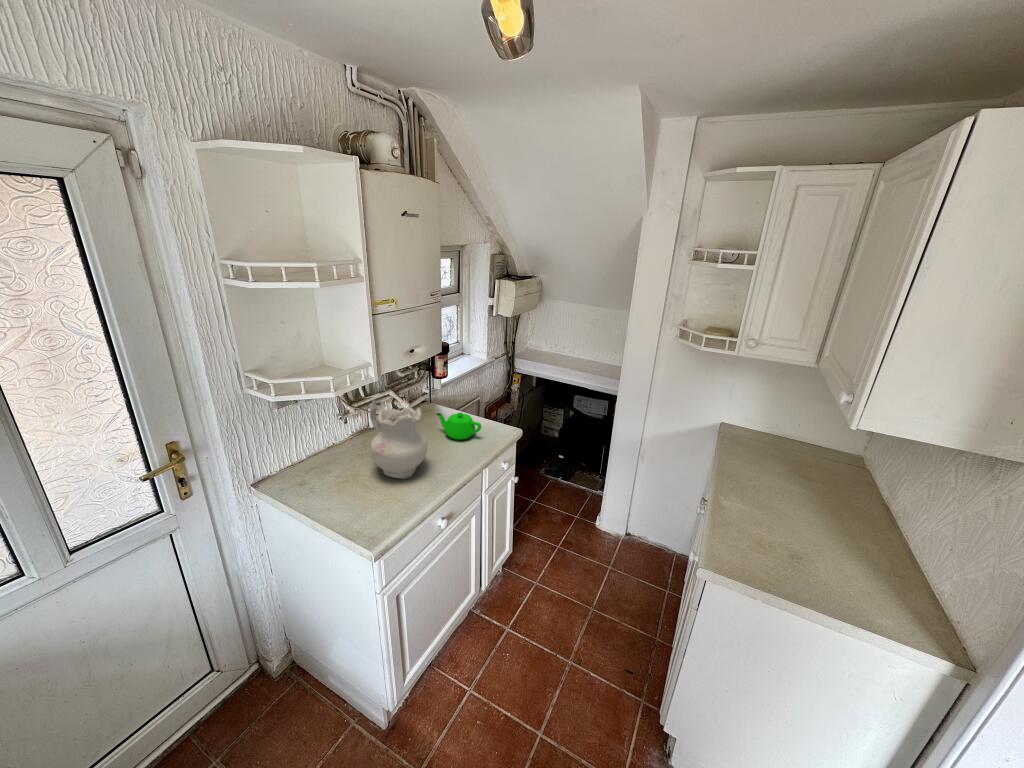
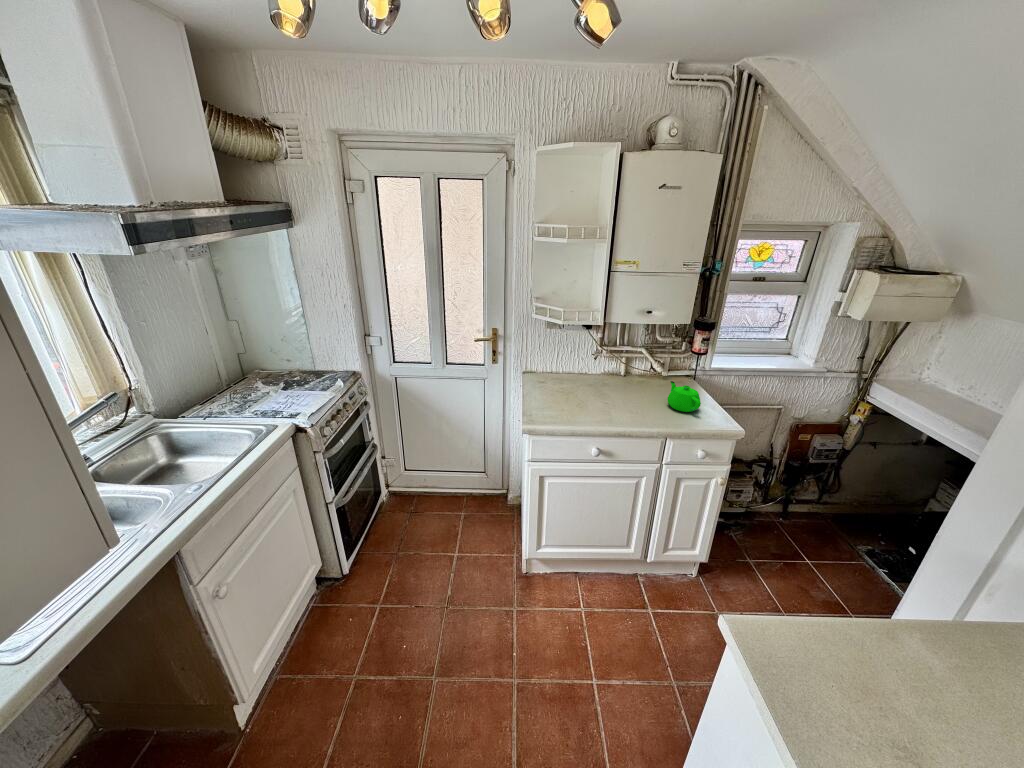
ceramic pitcher: present [370,401,428,479] -> none [582,342,630,410]

